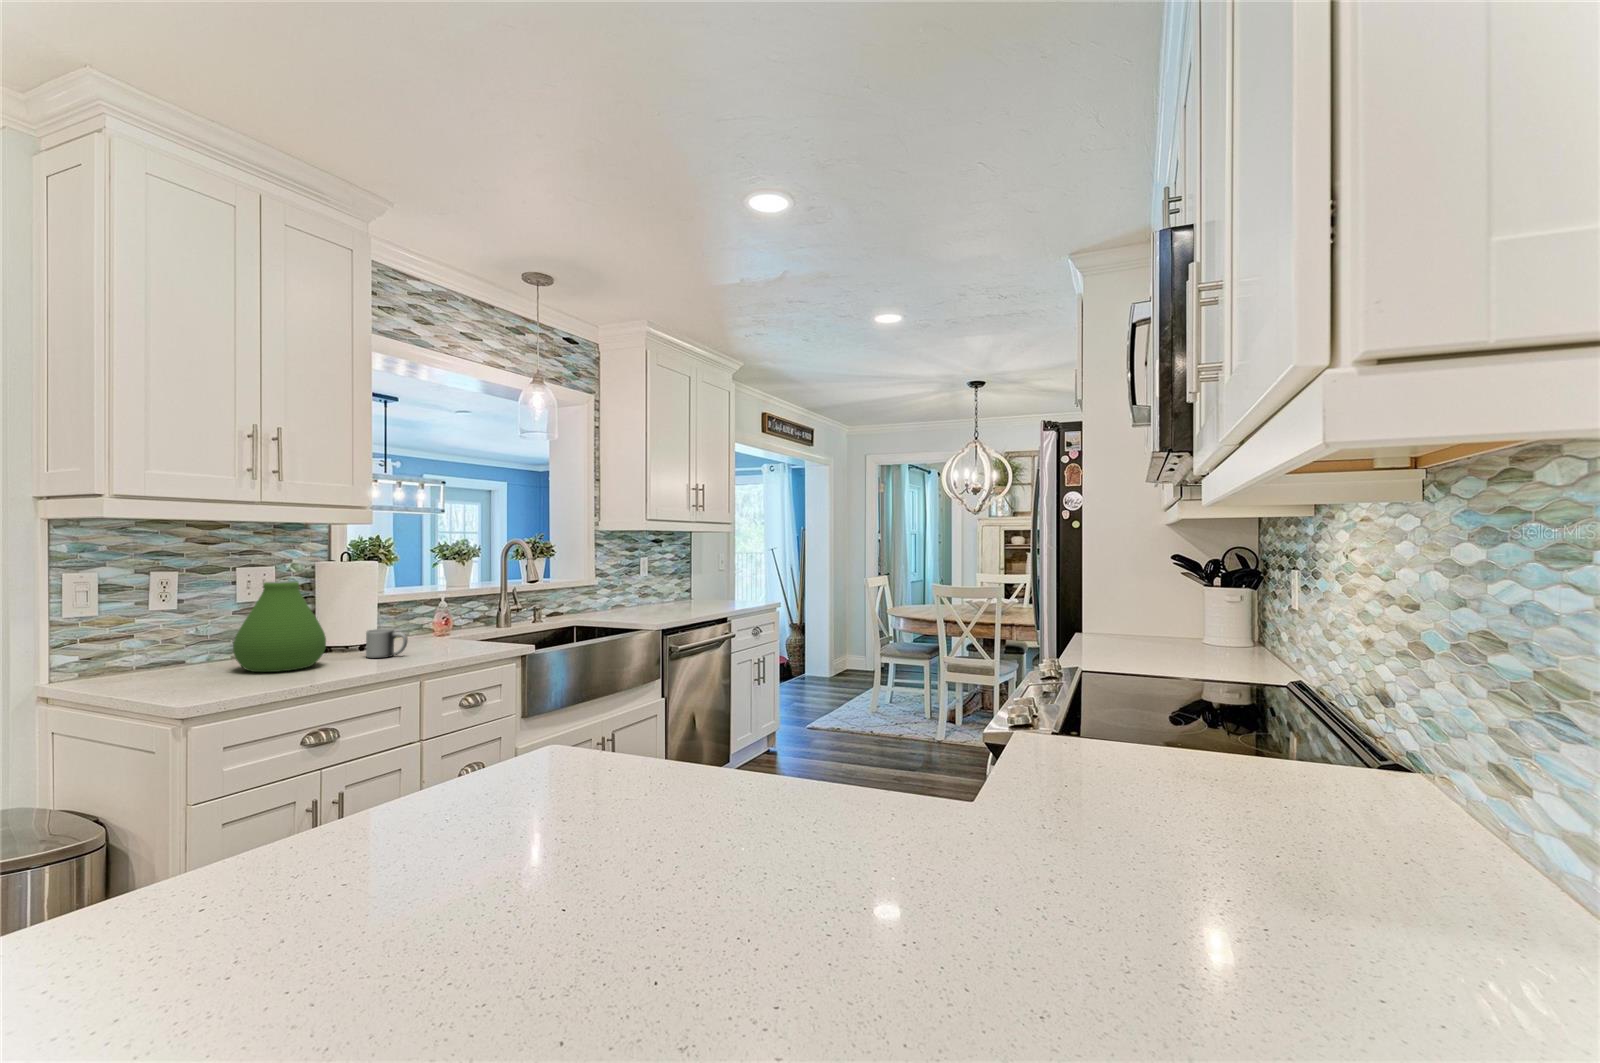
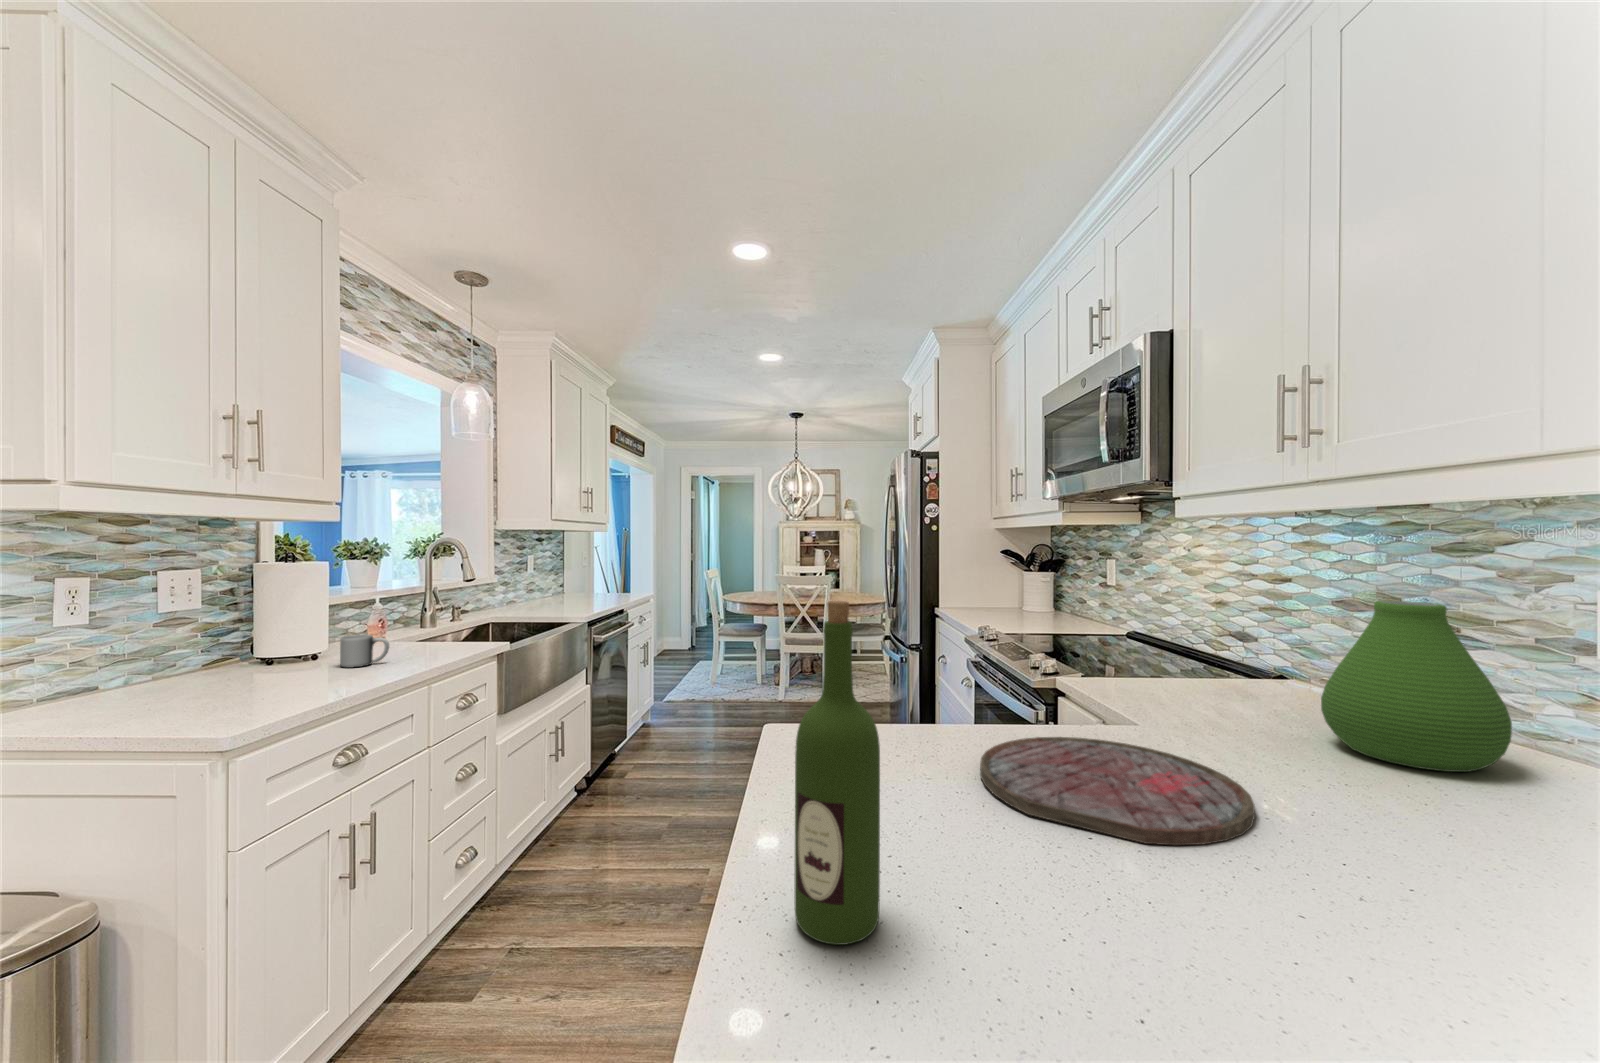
vase: present [233,581,326,672] -> present [1321,601,1512,772]
wine bottle: none [129,606,235,933] -> present [794,601,880,945]
cutting board: none [554,789,863,935] -> present [980,737,1255,846]

